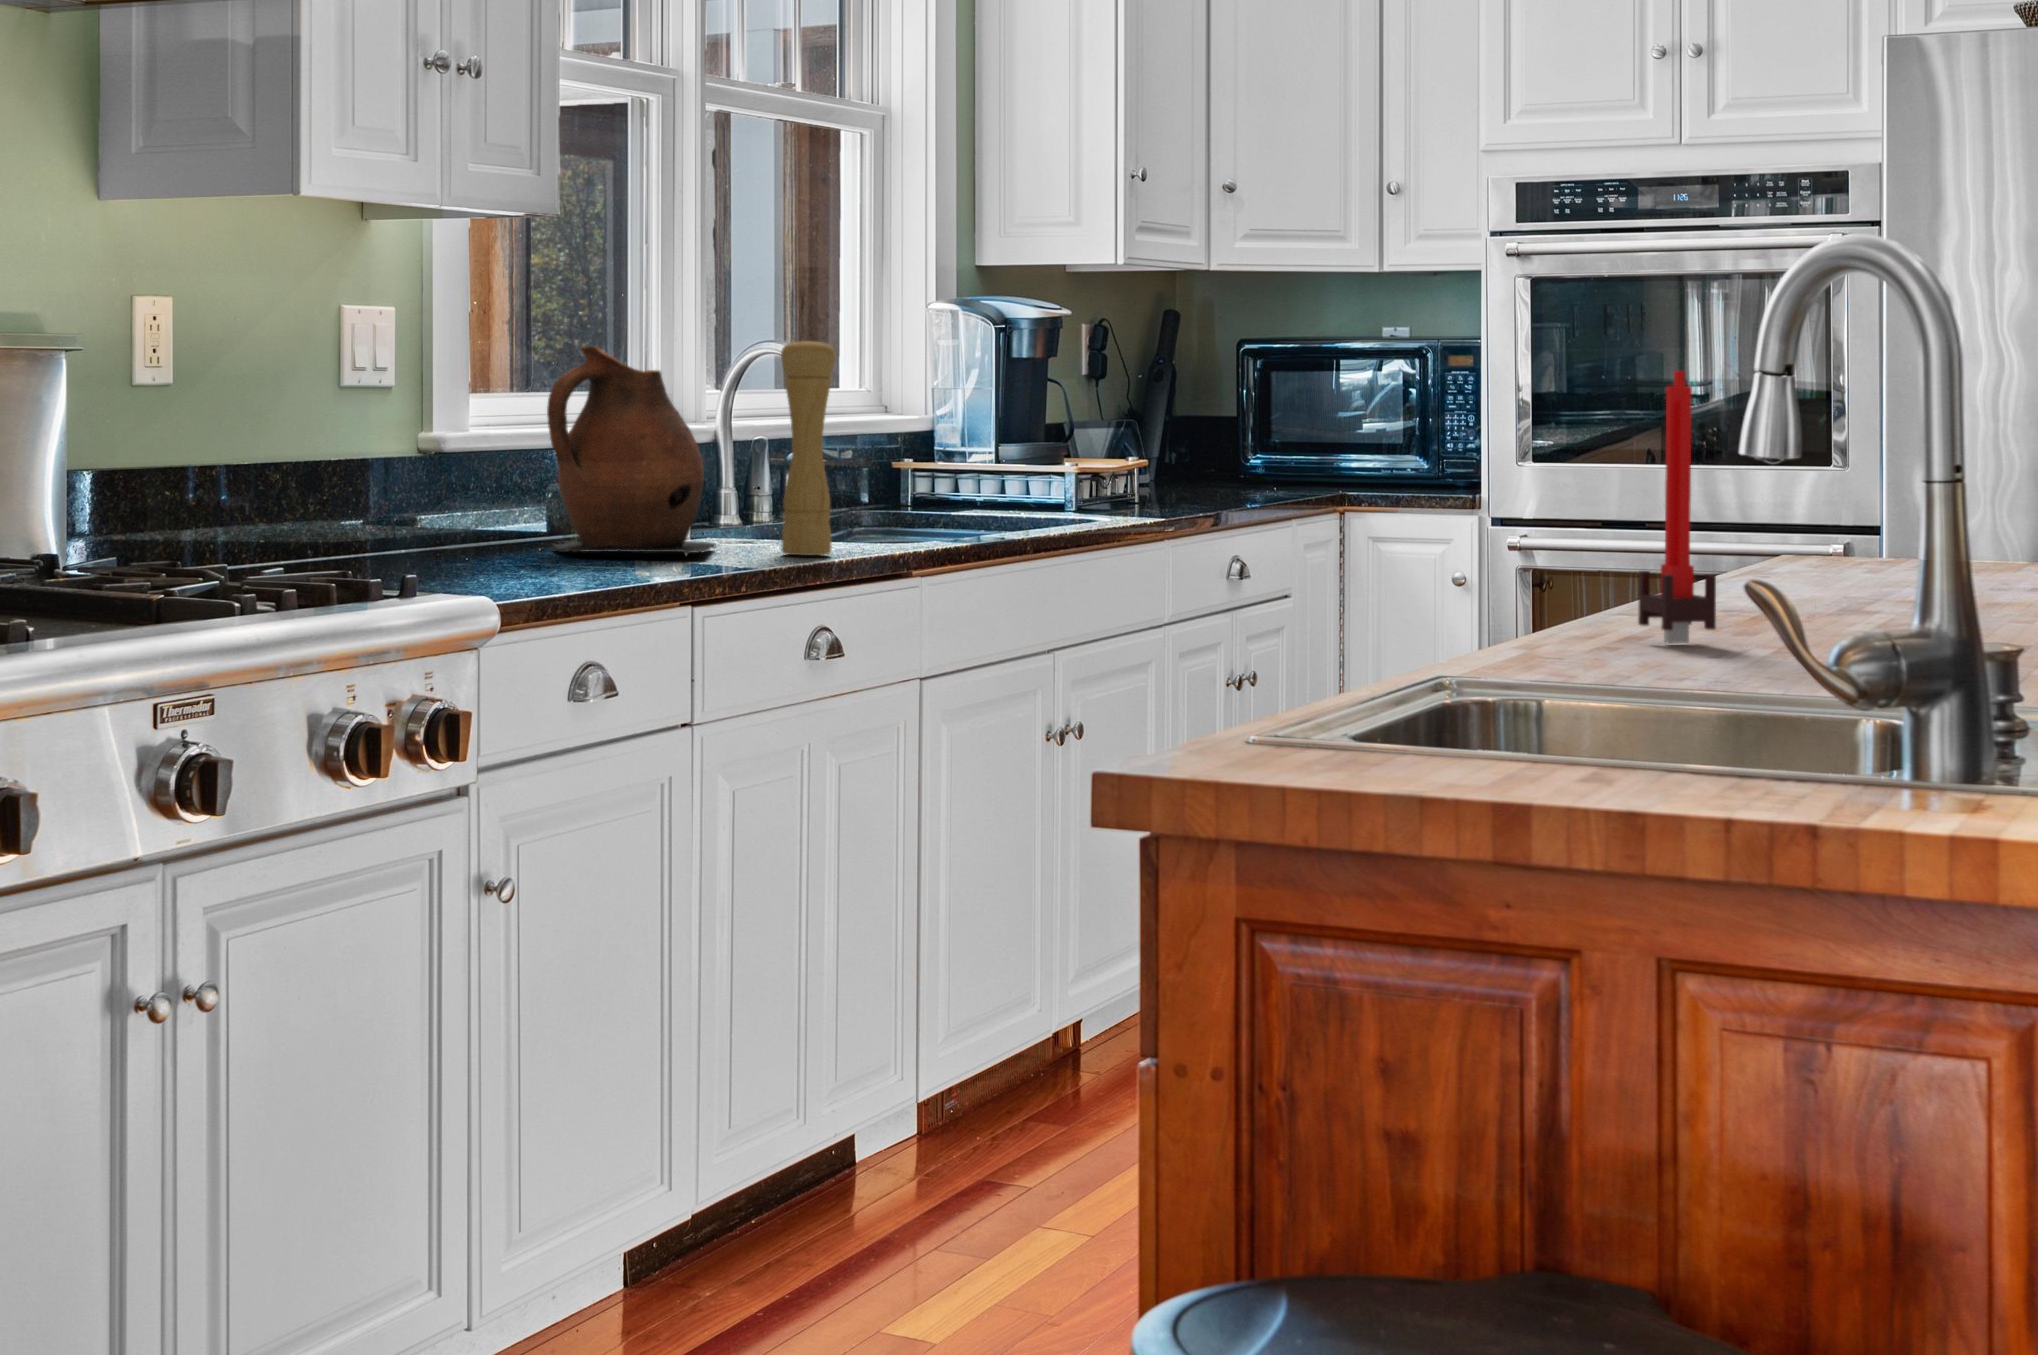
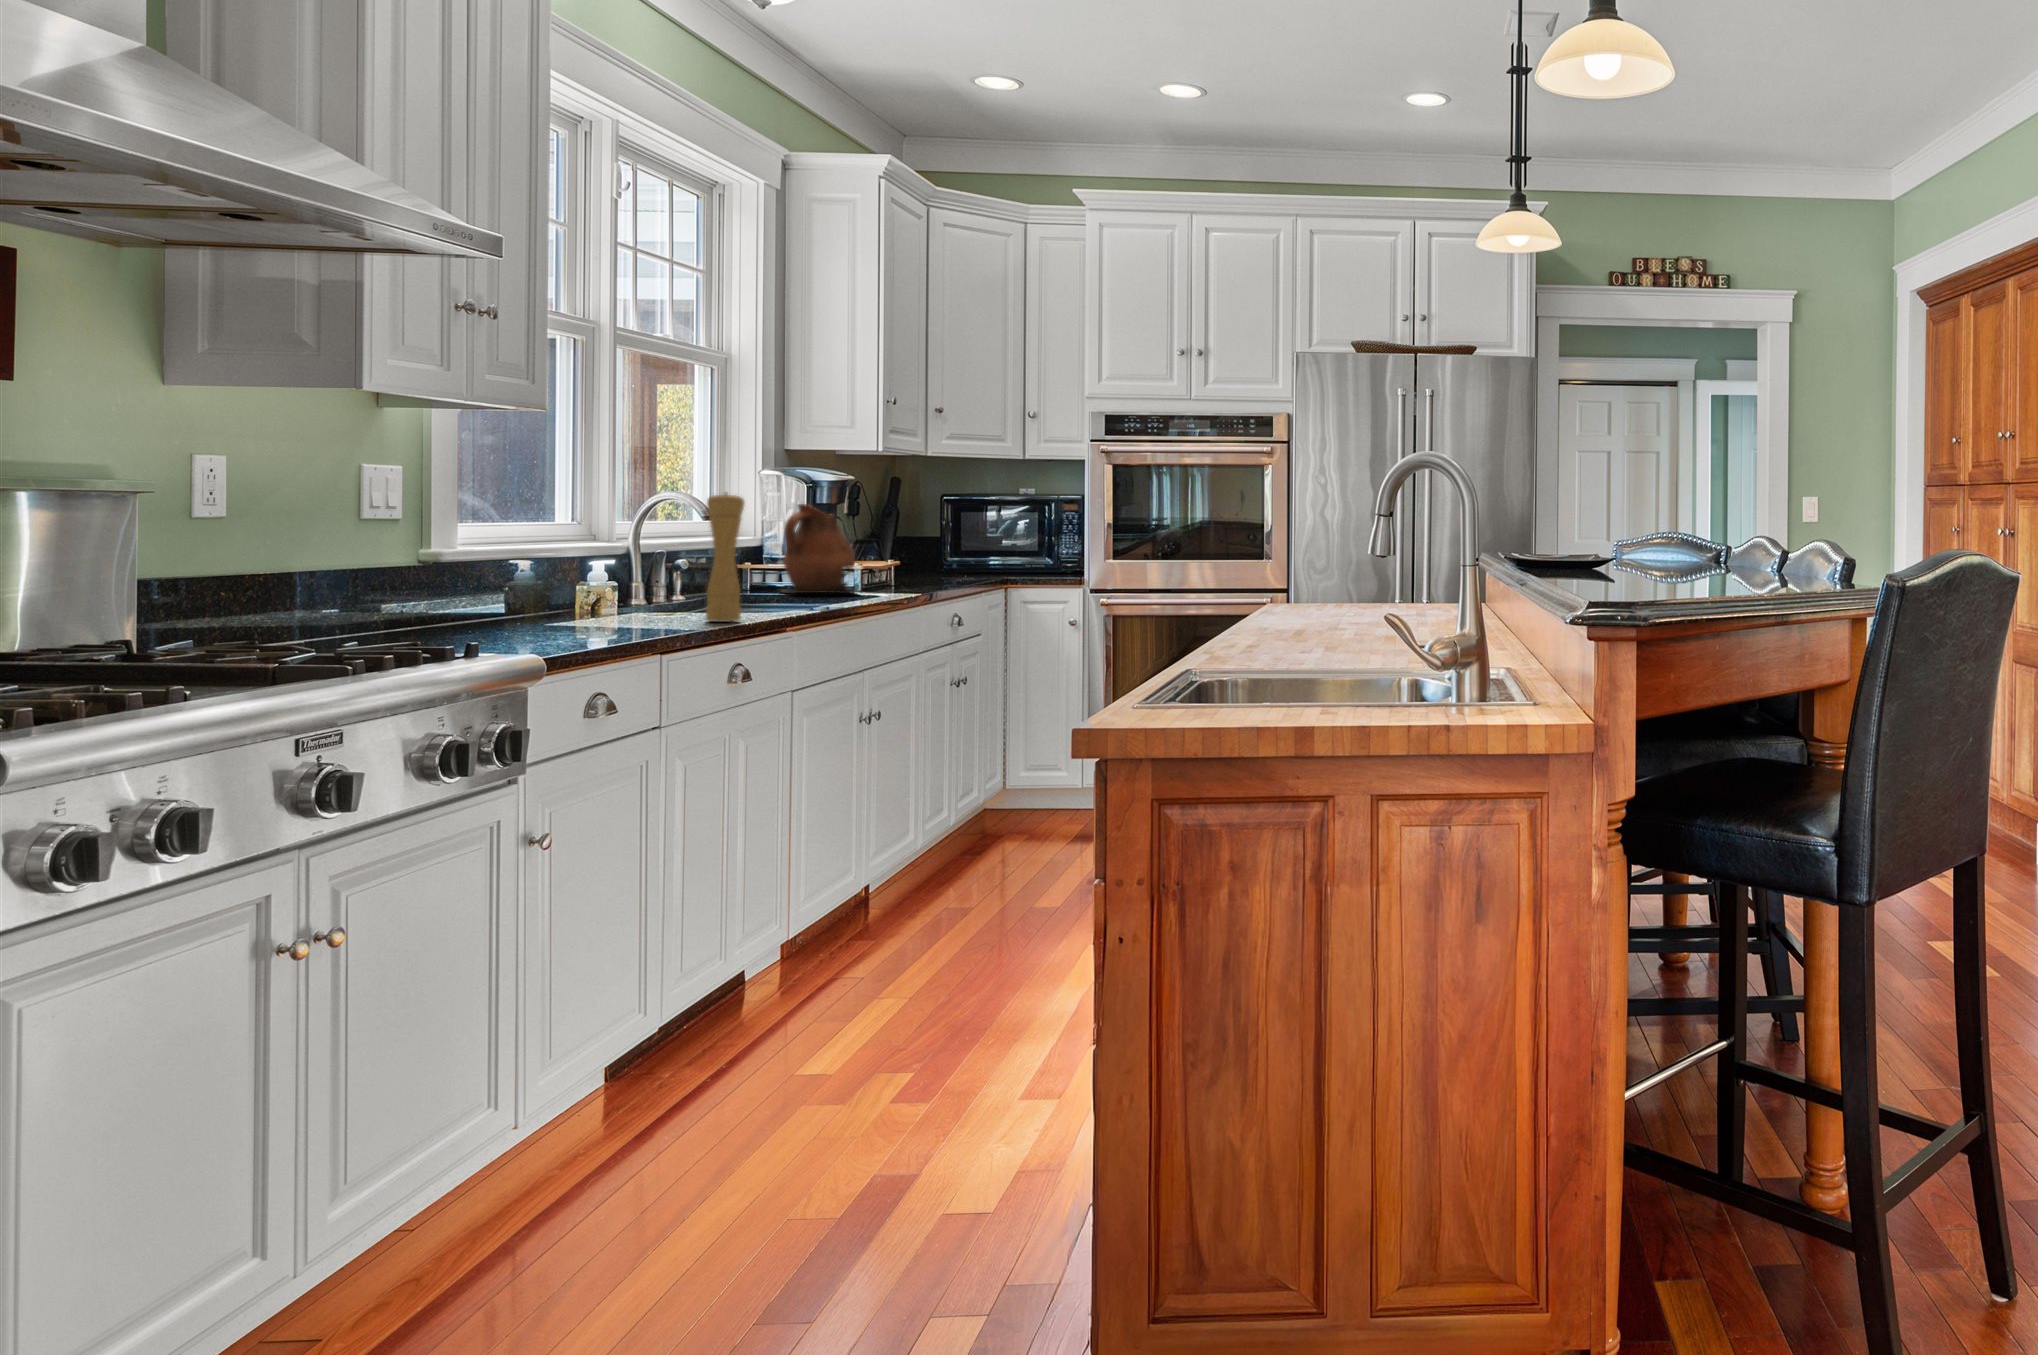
ceramic pitcher: present [547,346,716,556] -> present [781,504,858,593]
candle: present [1638,371,1716,643] -> none [1239,522,1276,651]

